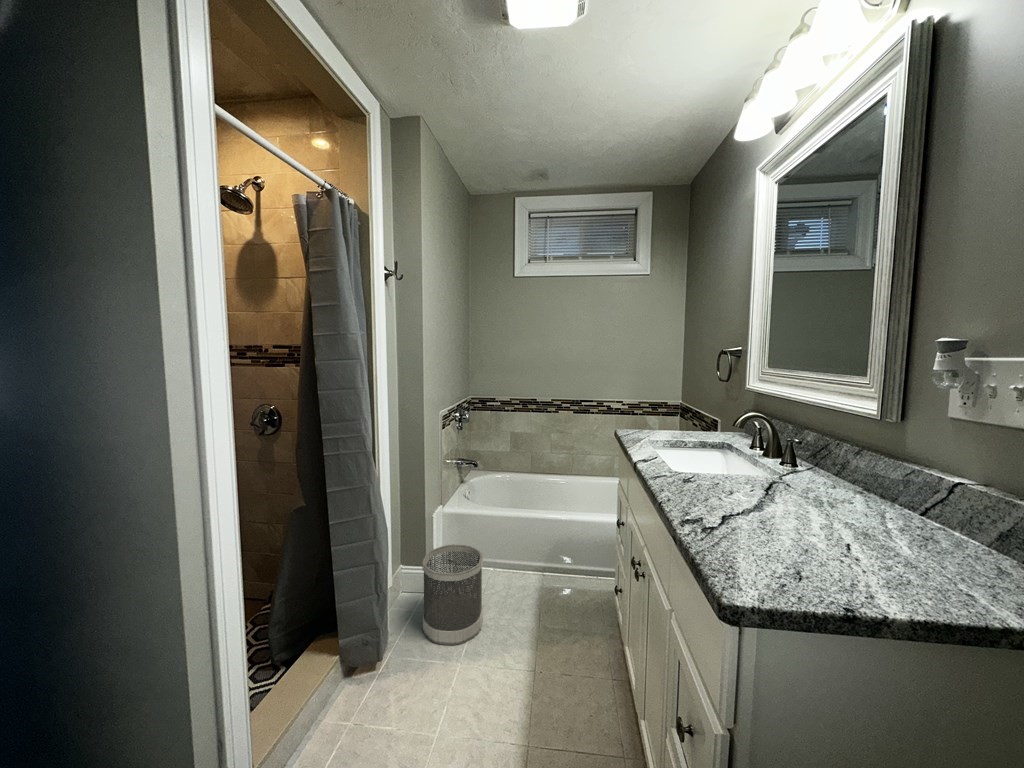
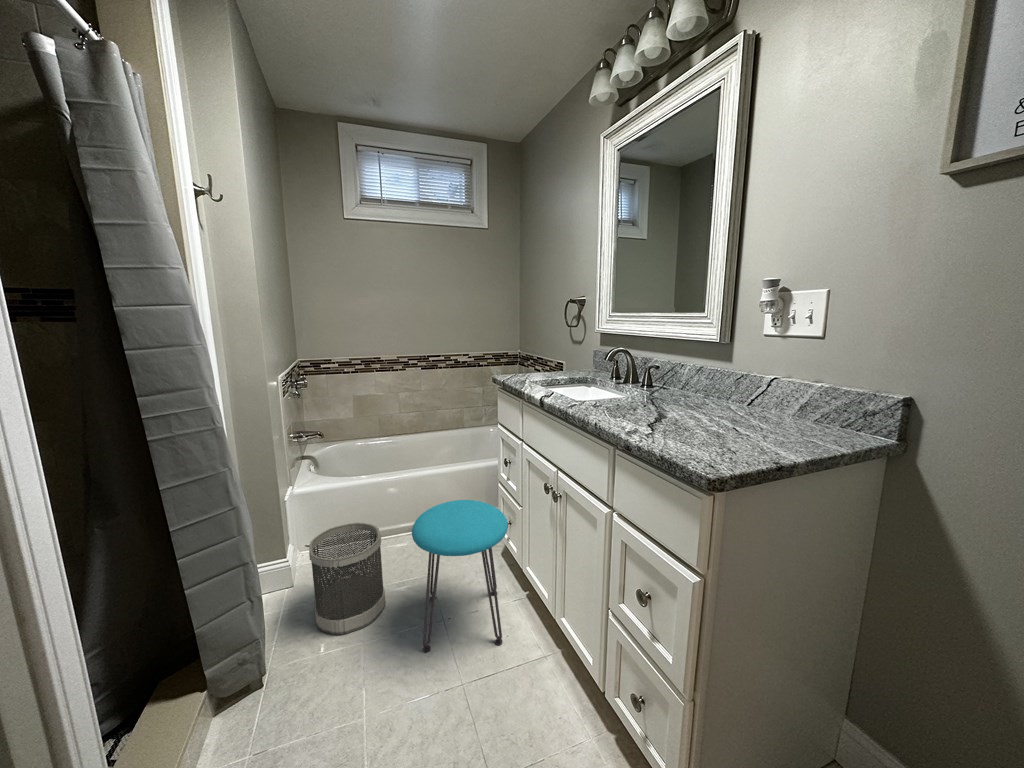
stool: none [488,548,589,723] -> present [412,500,508,652]

